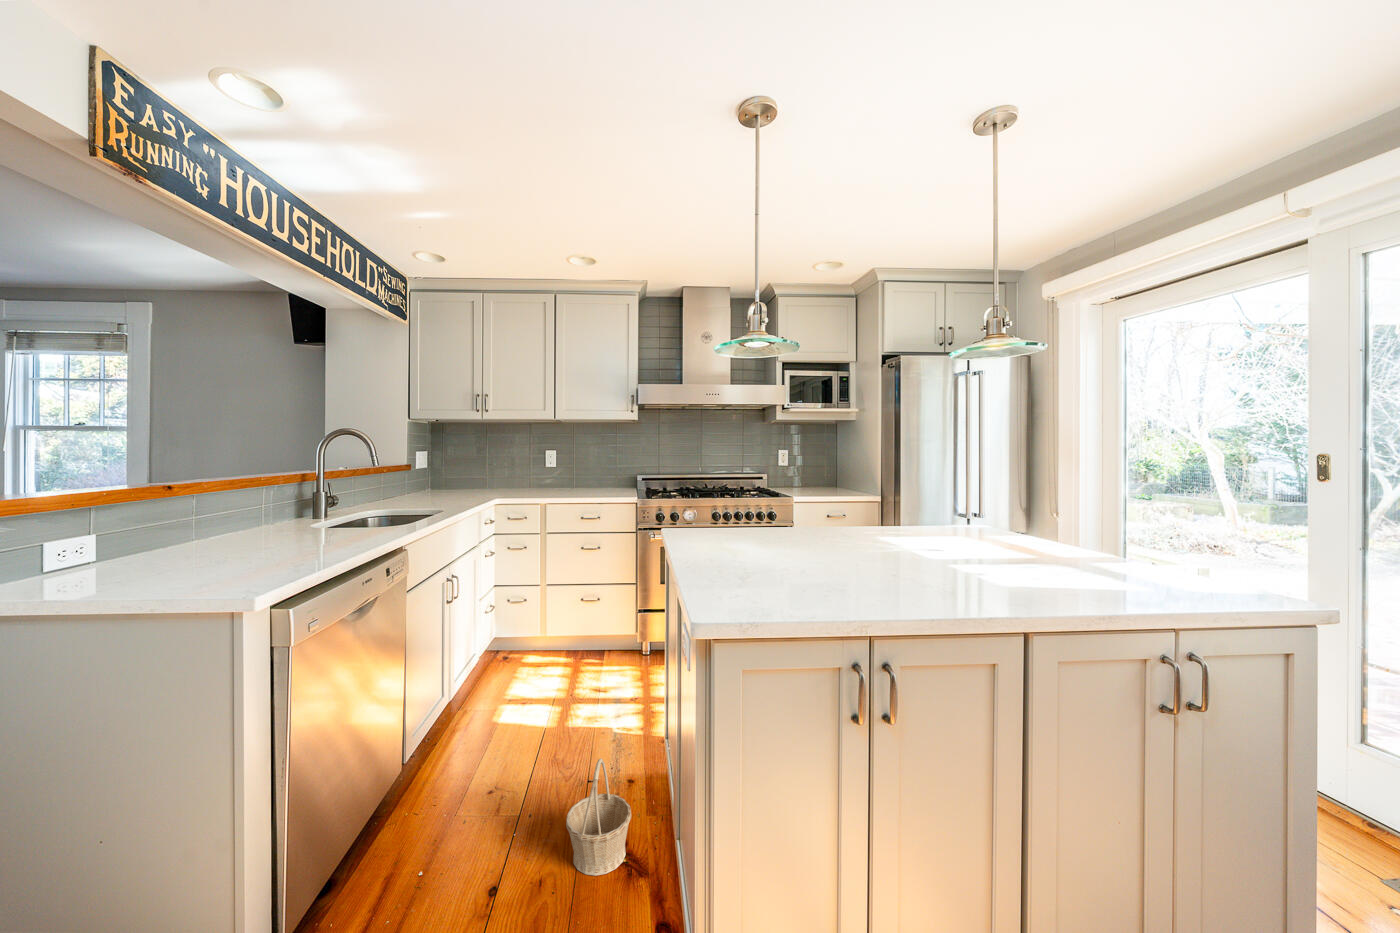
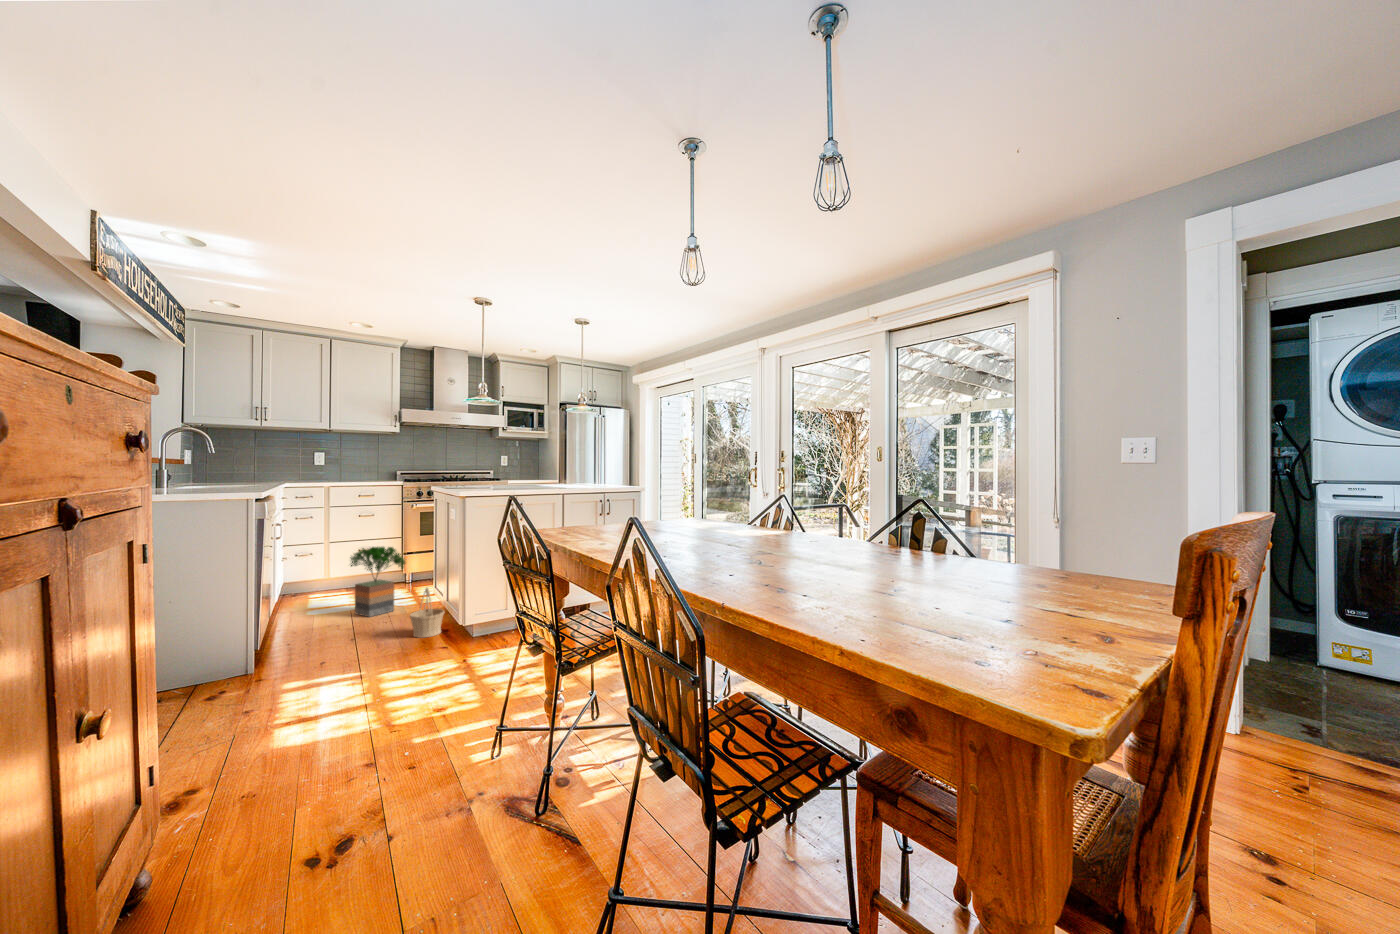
potted tree: none [526,615,610,744] -> present [350,547,406,617]

